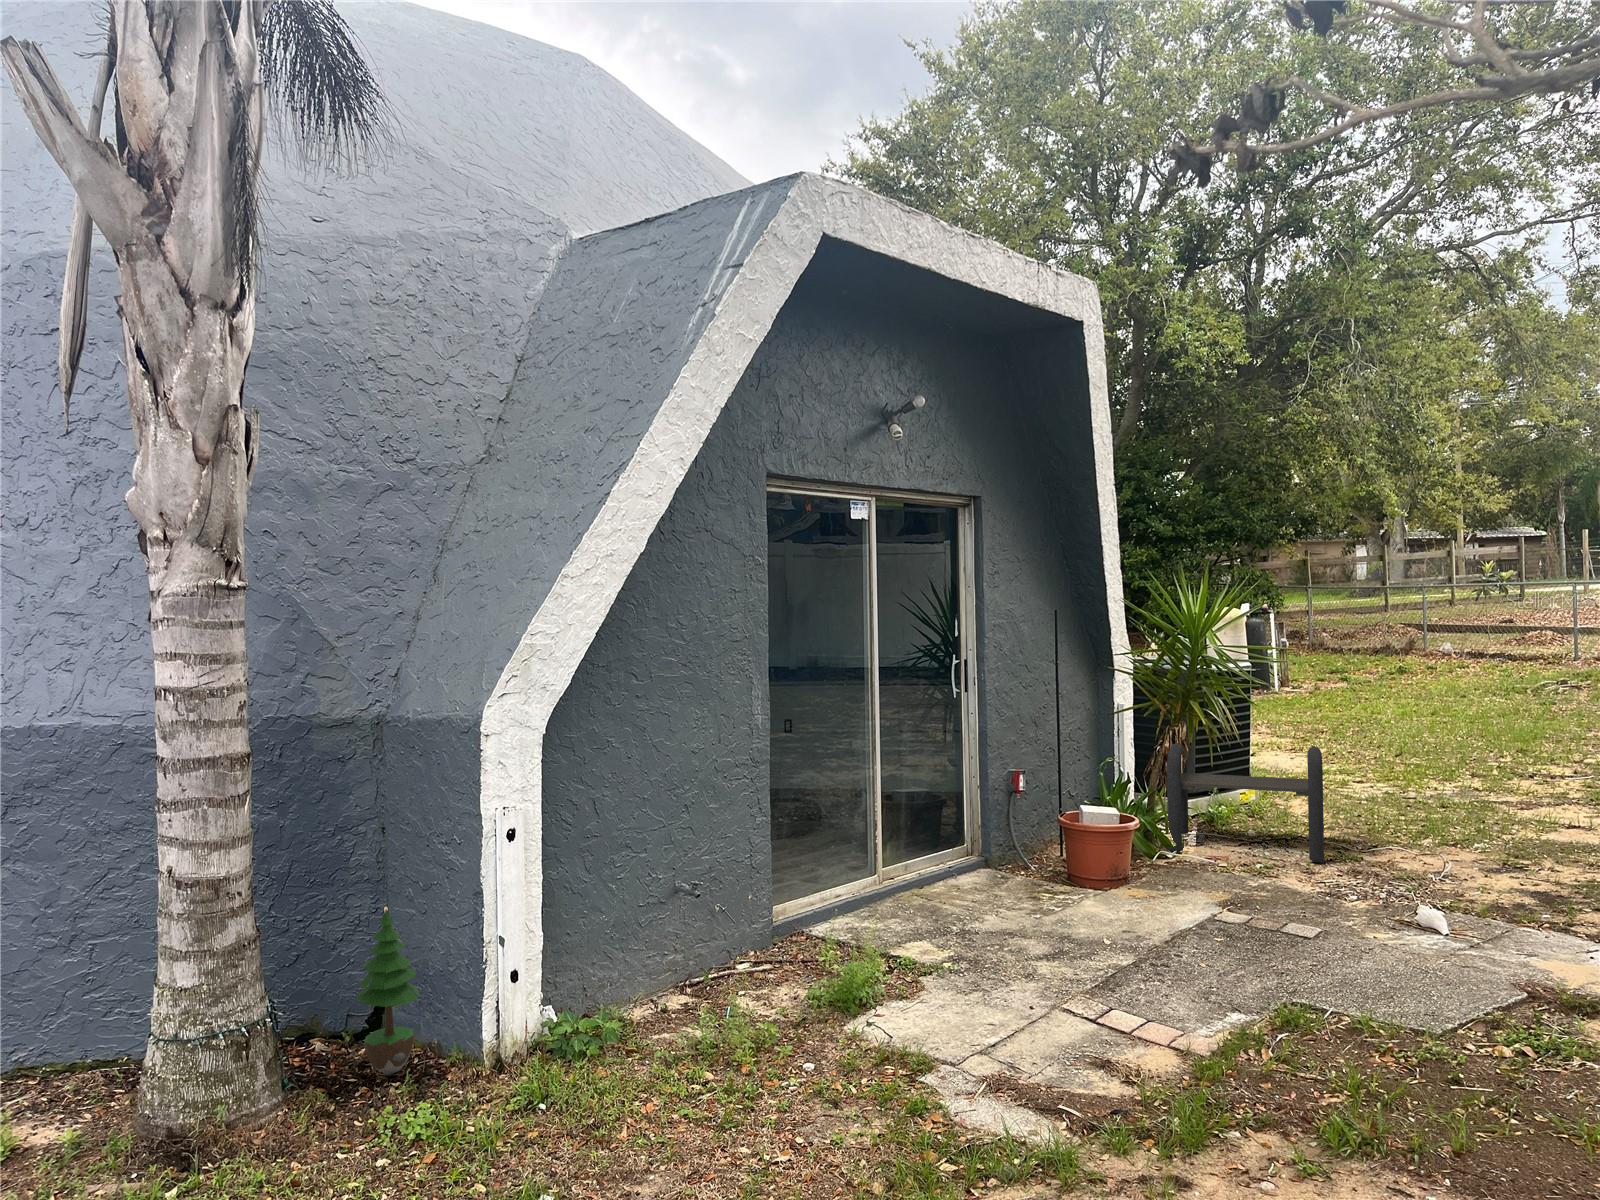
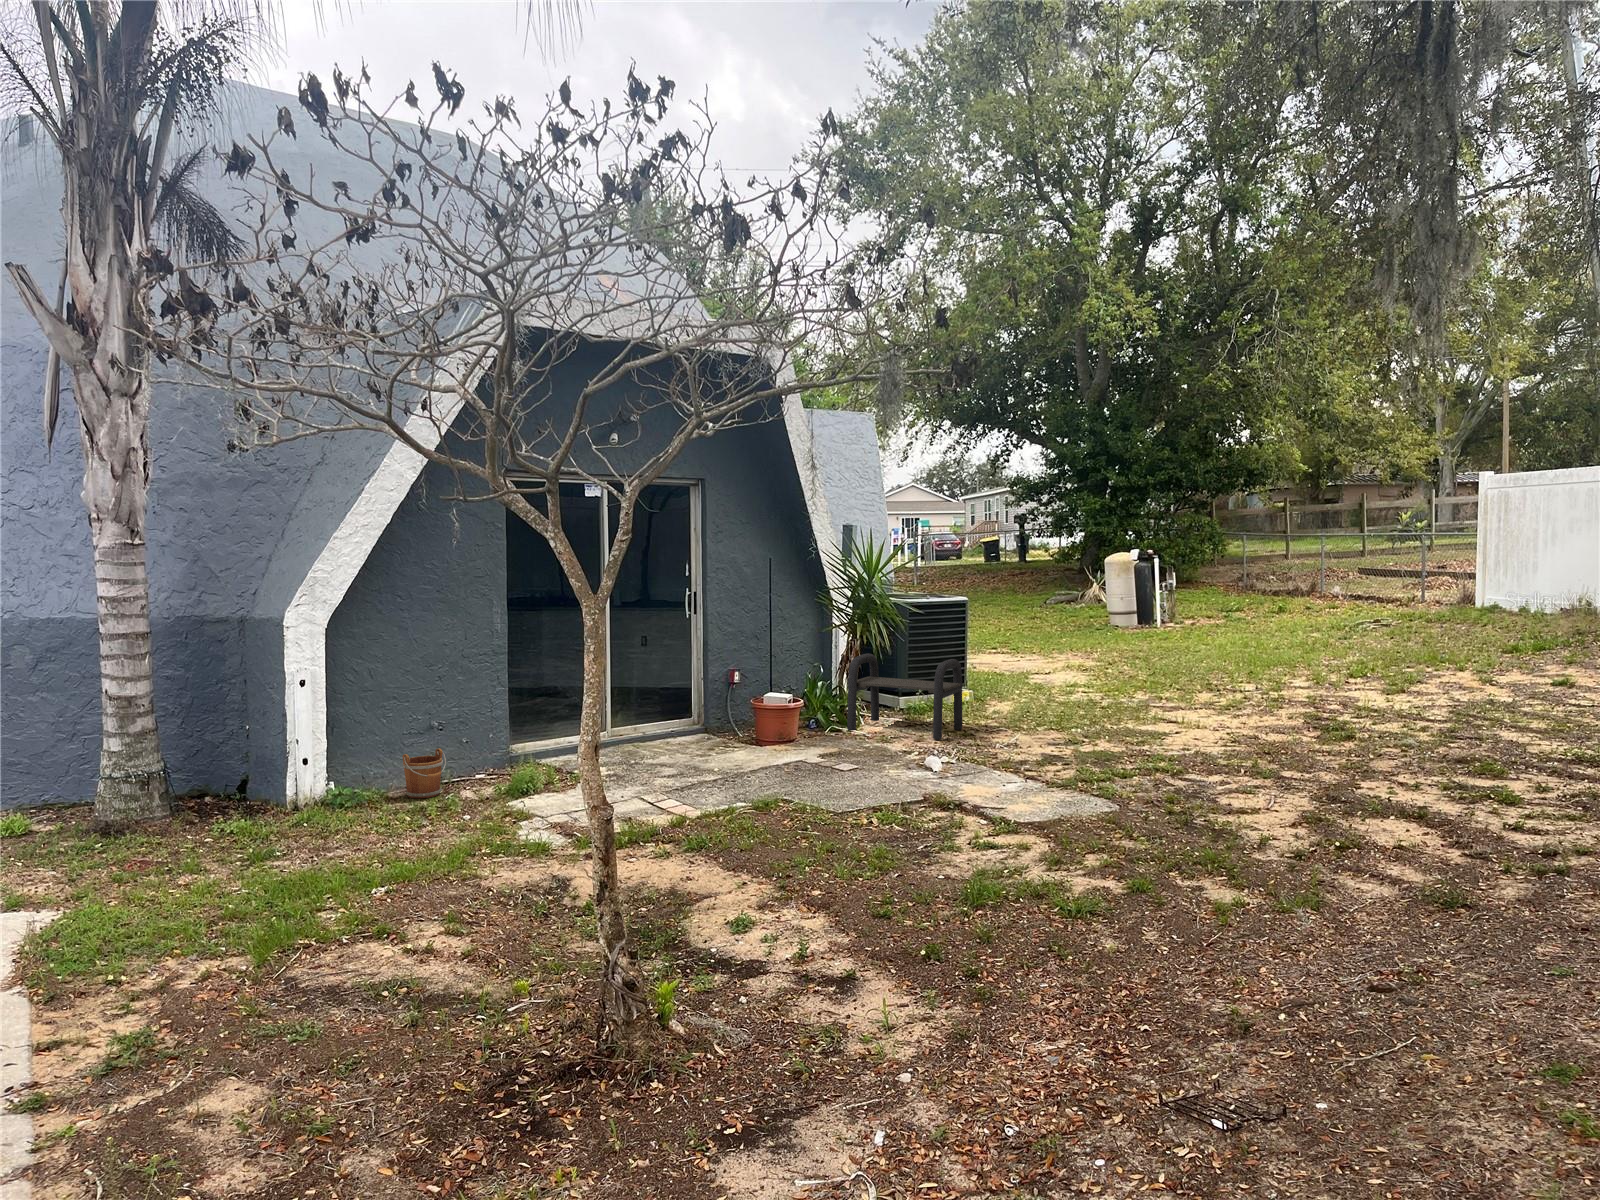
potted tree: present [356,909,419,1075] -> none [218,722,255,814]
bucket: none [649,927,719,1019] -> present [402,748,446,798]

